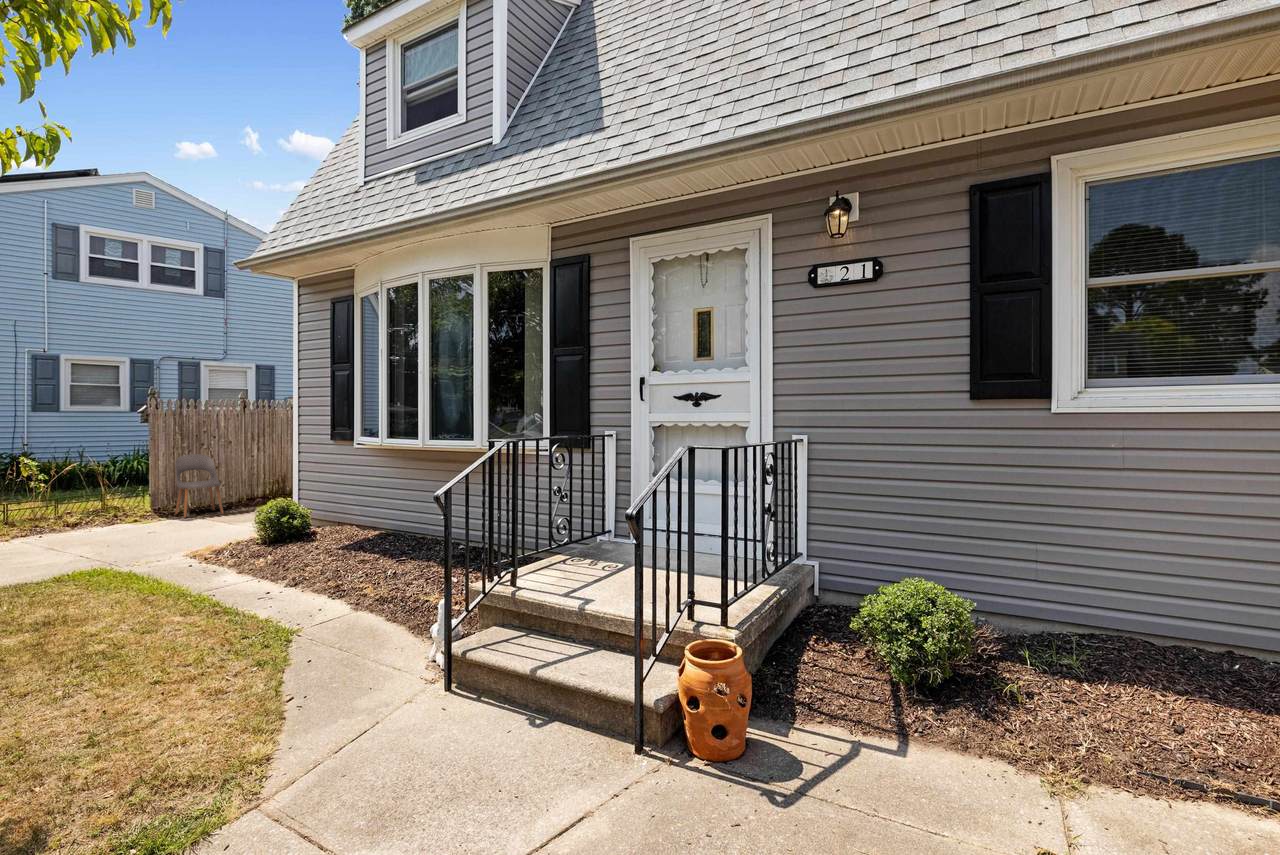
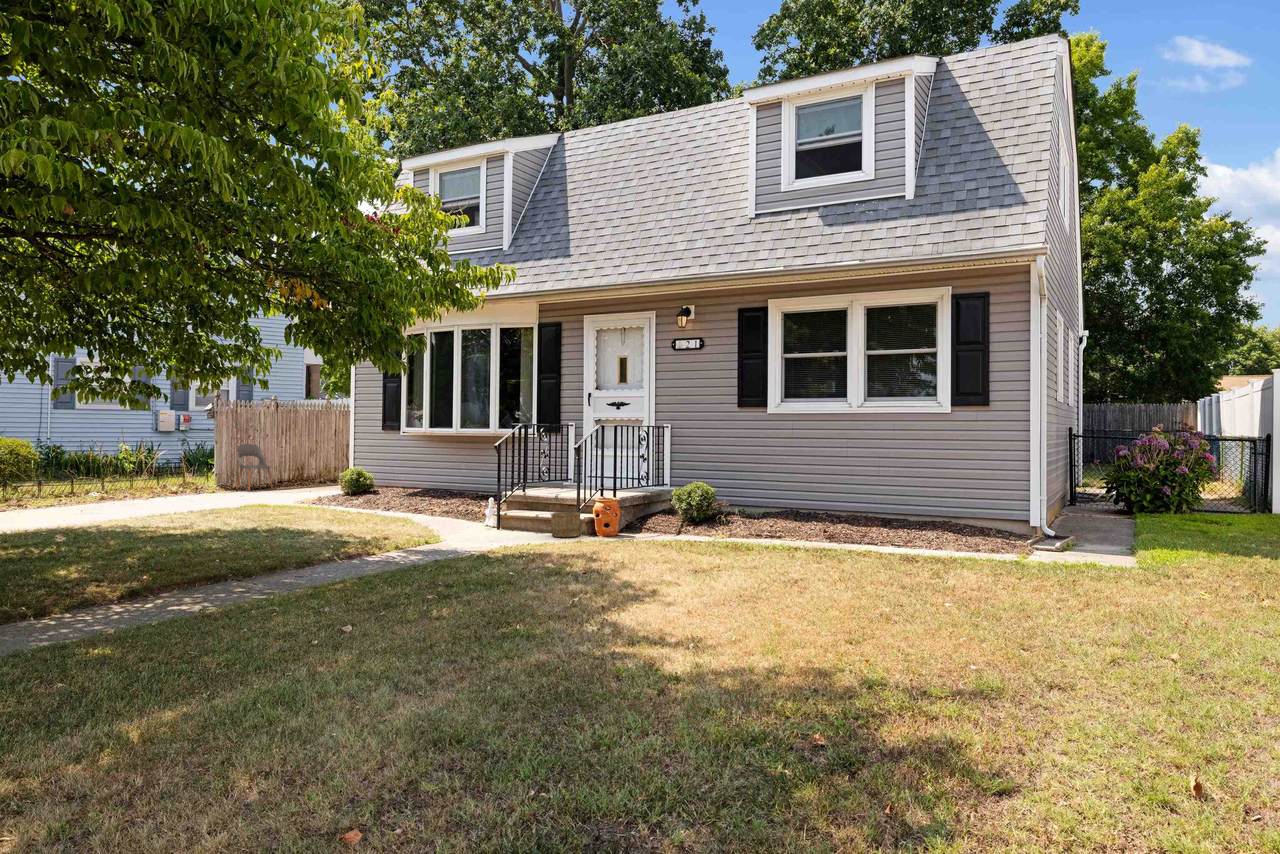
wooden bucket: none [562,689,648,794] -> present [551,512,581,537]

